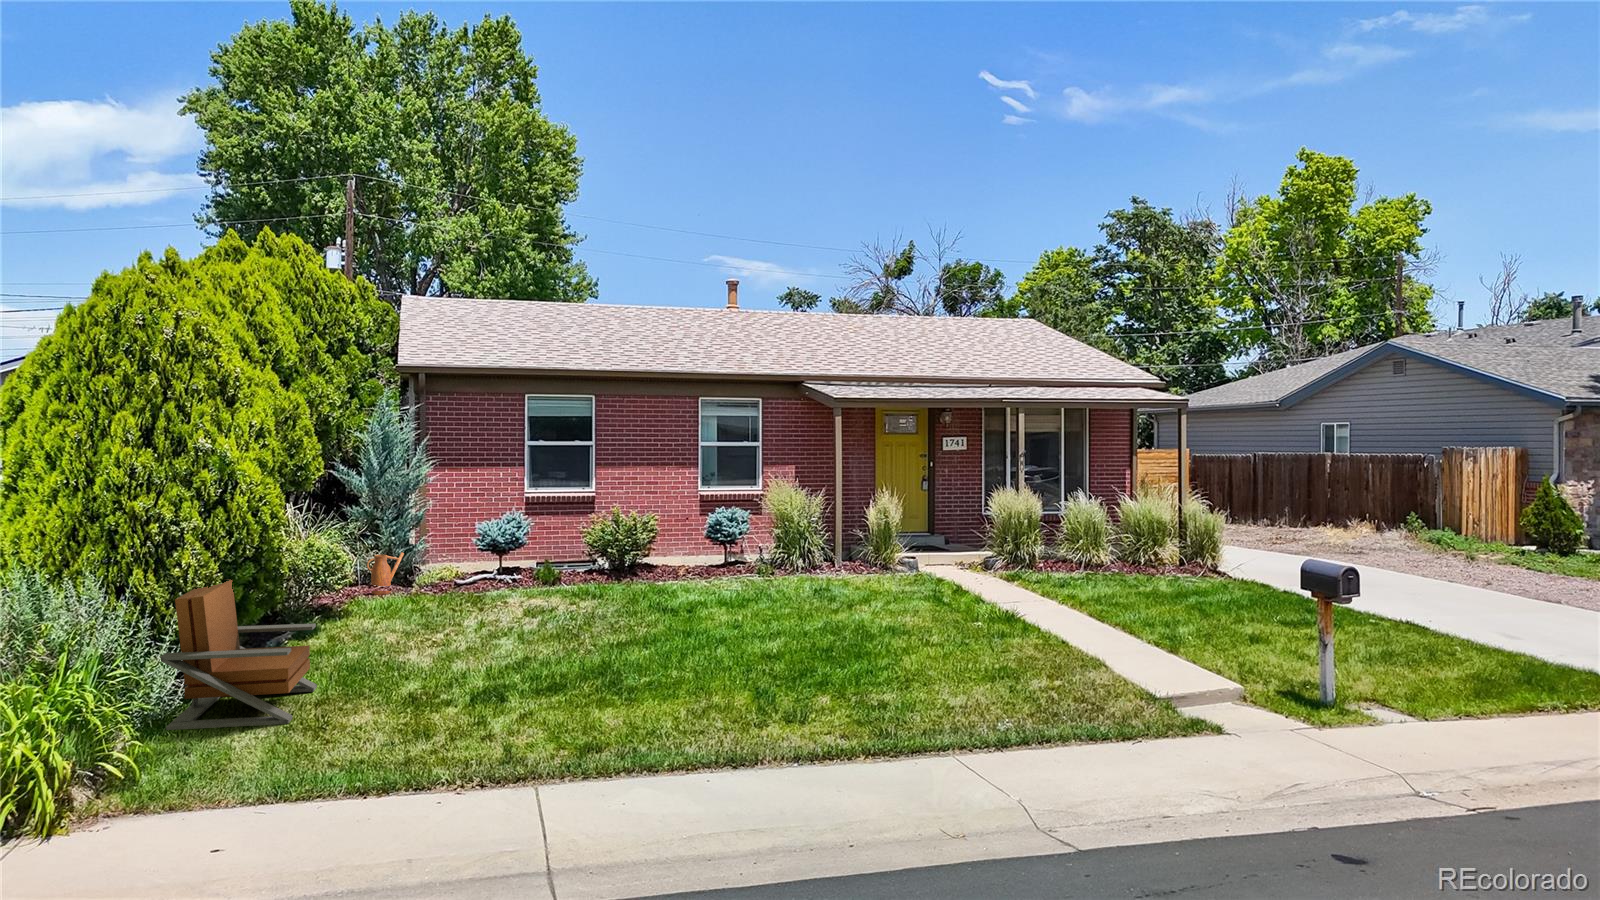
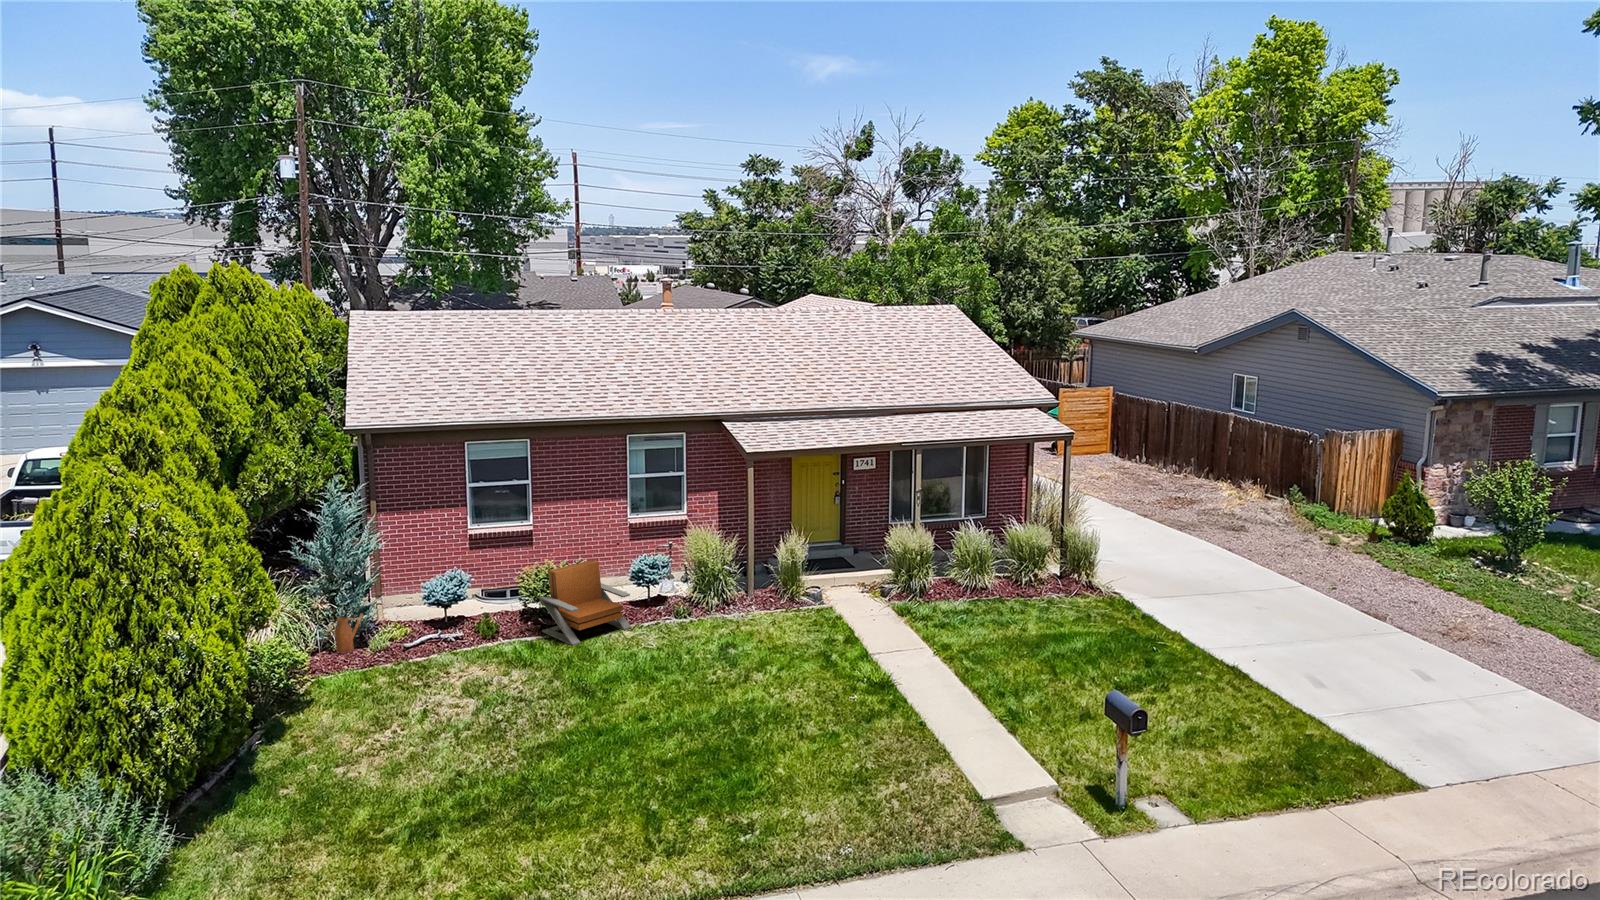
house plant: none [1524,498,1560,552] -> present [1368,498,1389,543]
lounge chair: present [160,579,317,730] -> present [539,560,631,646]

